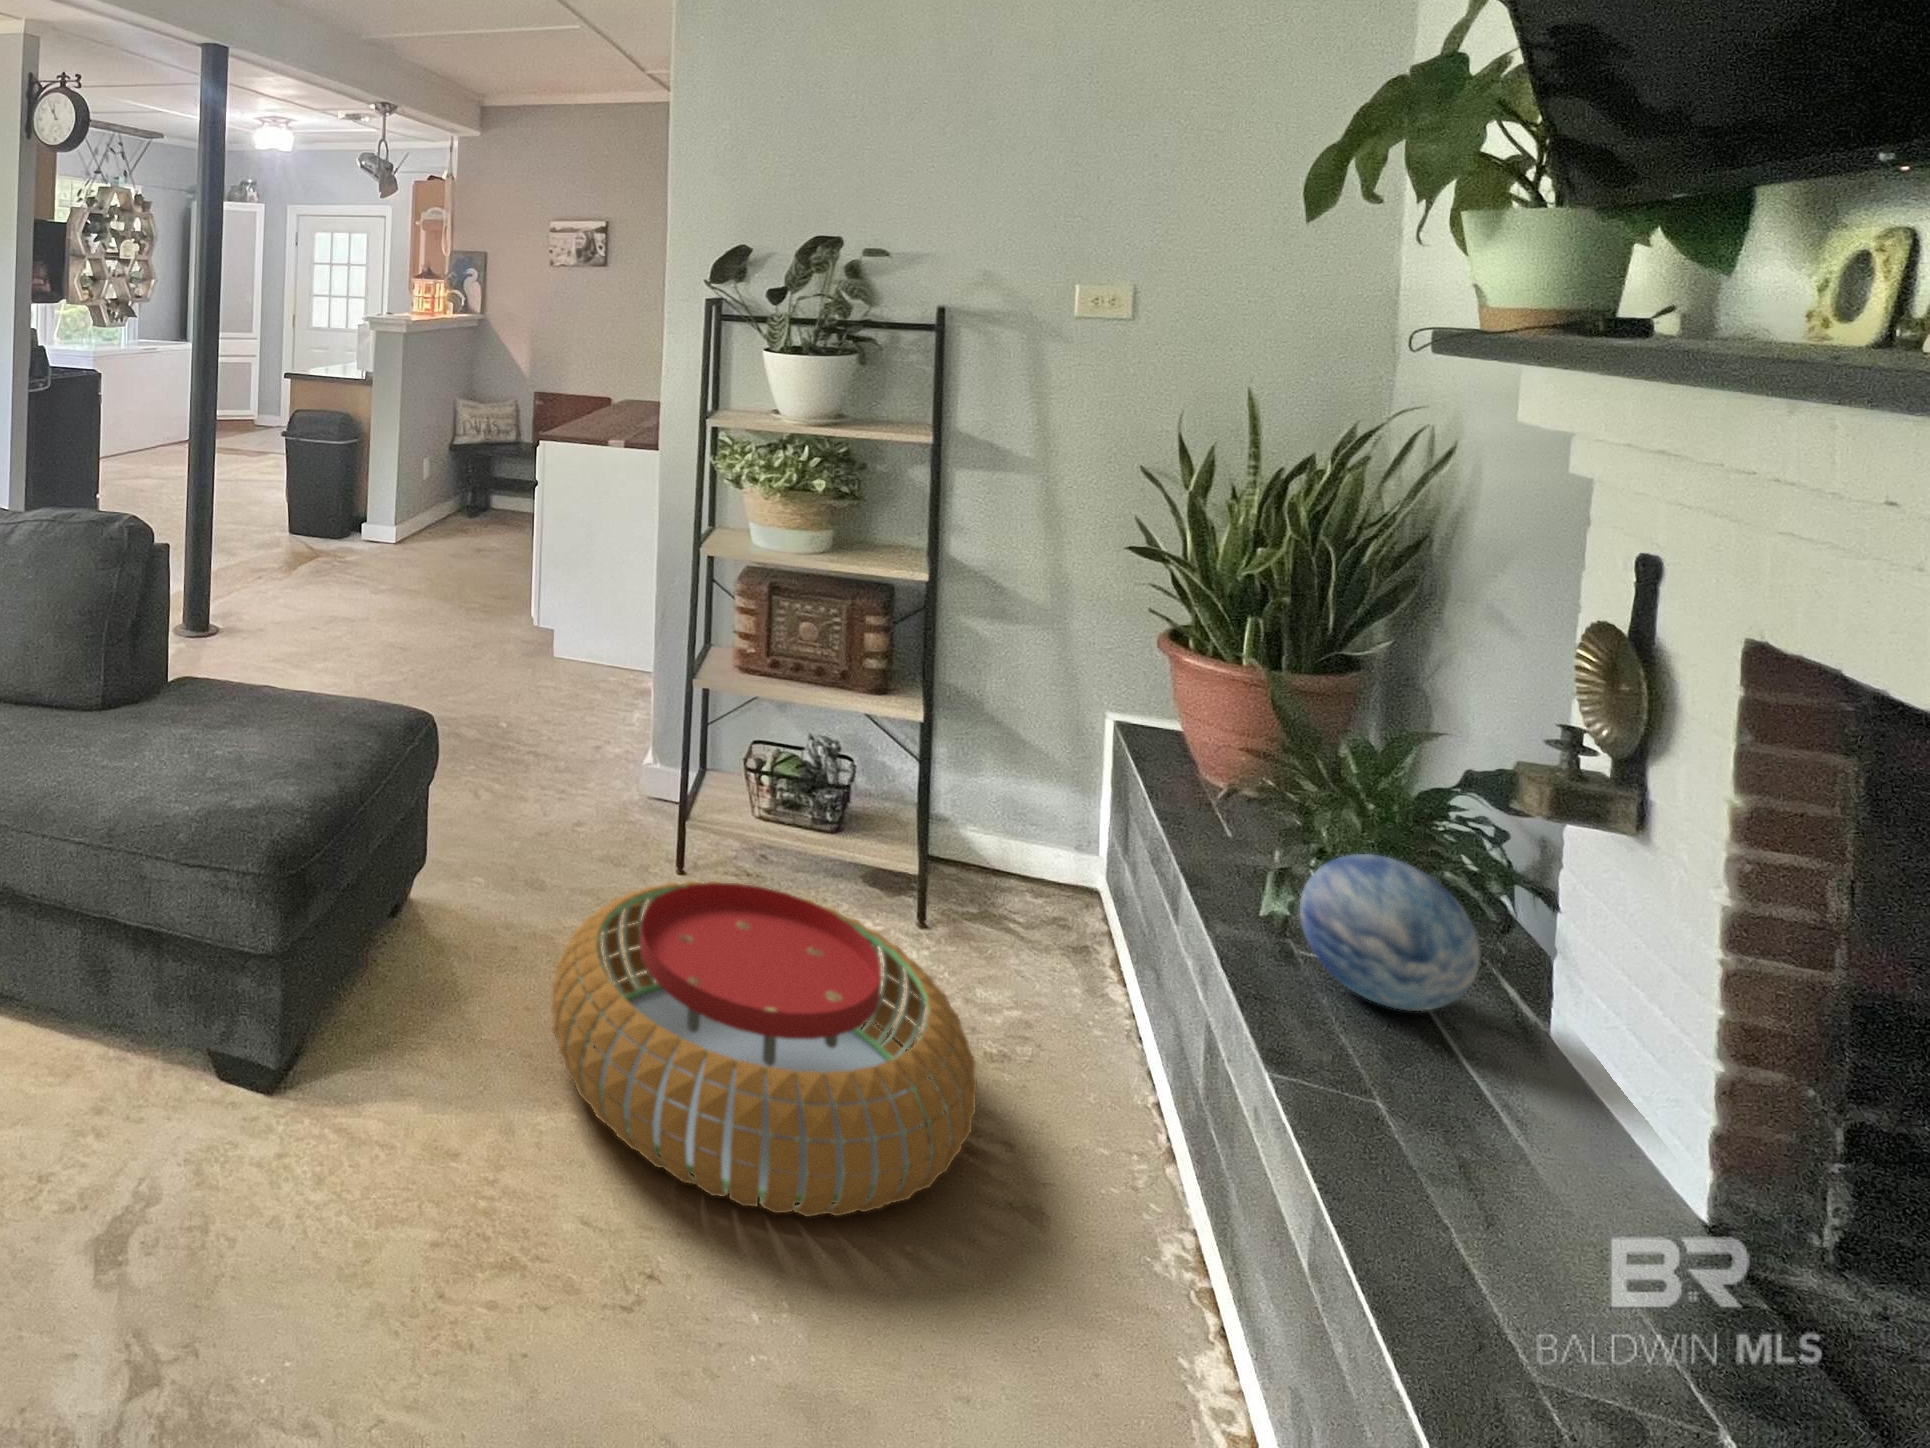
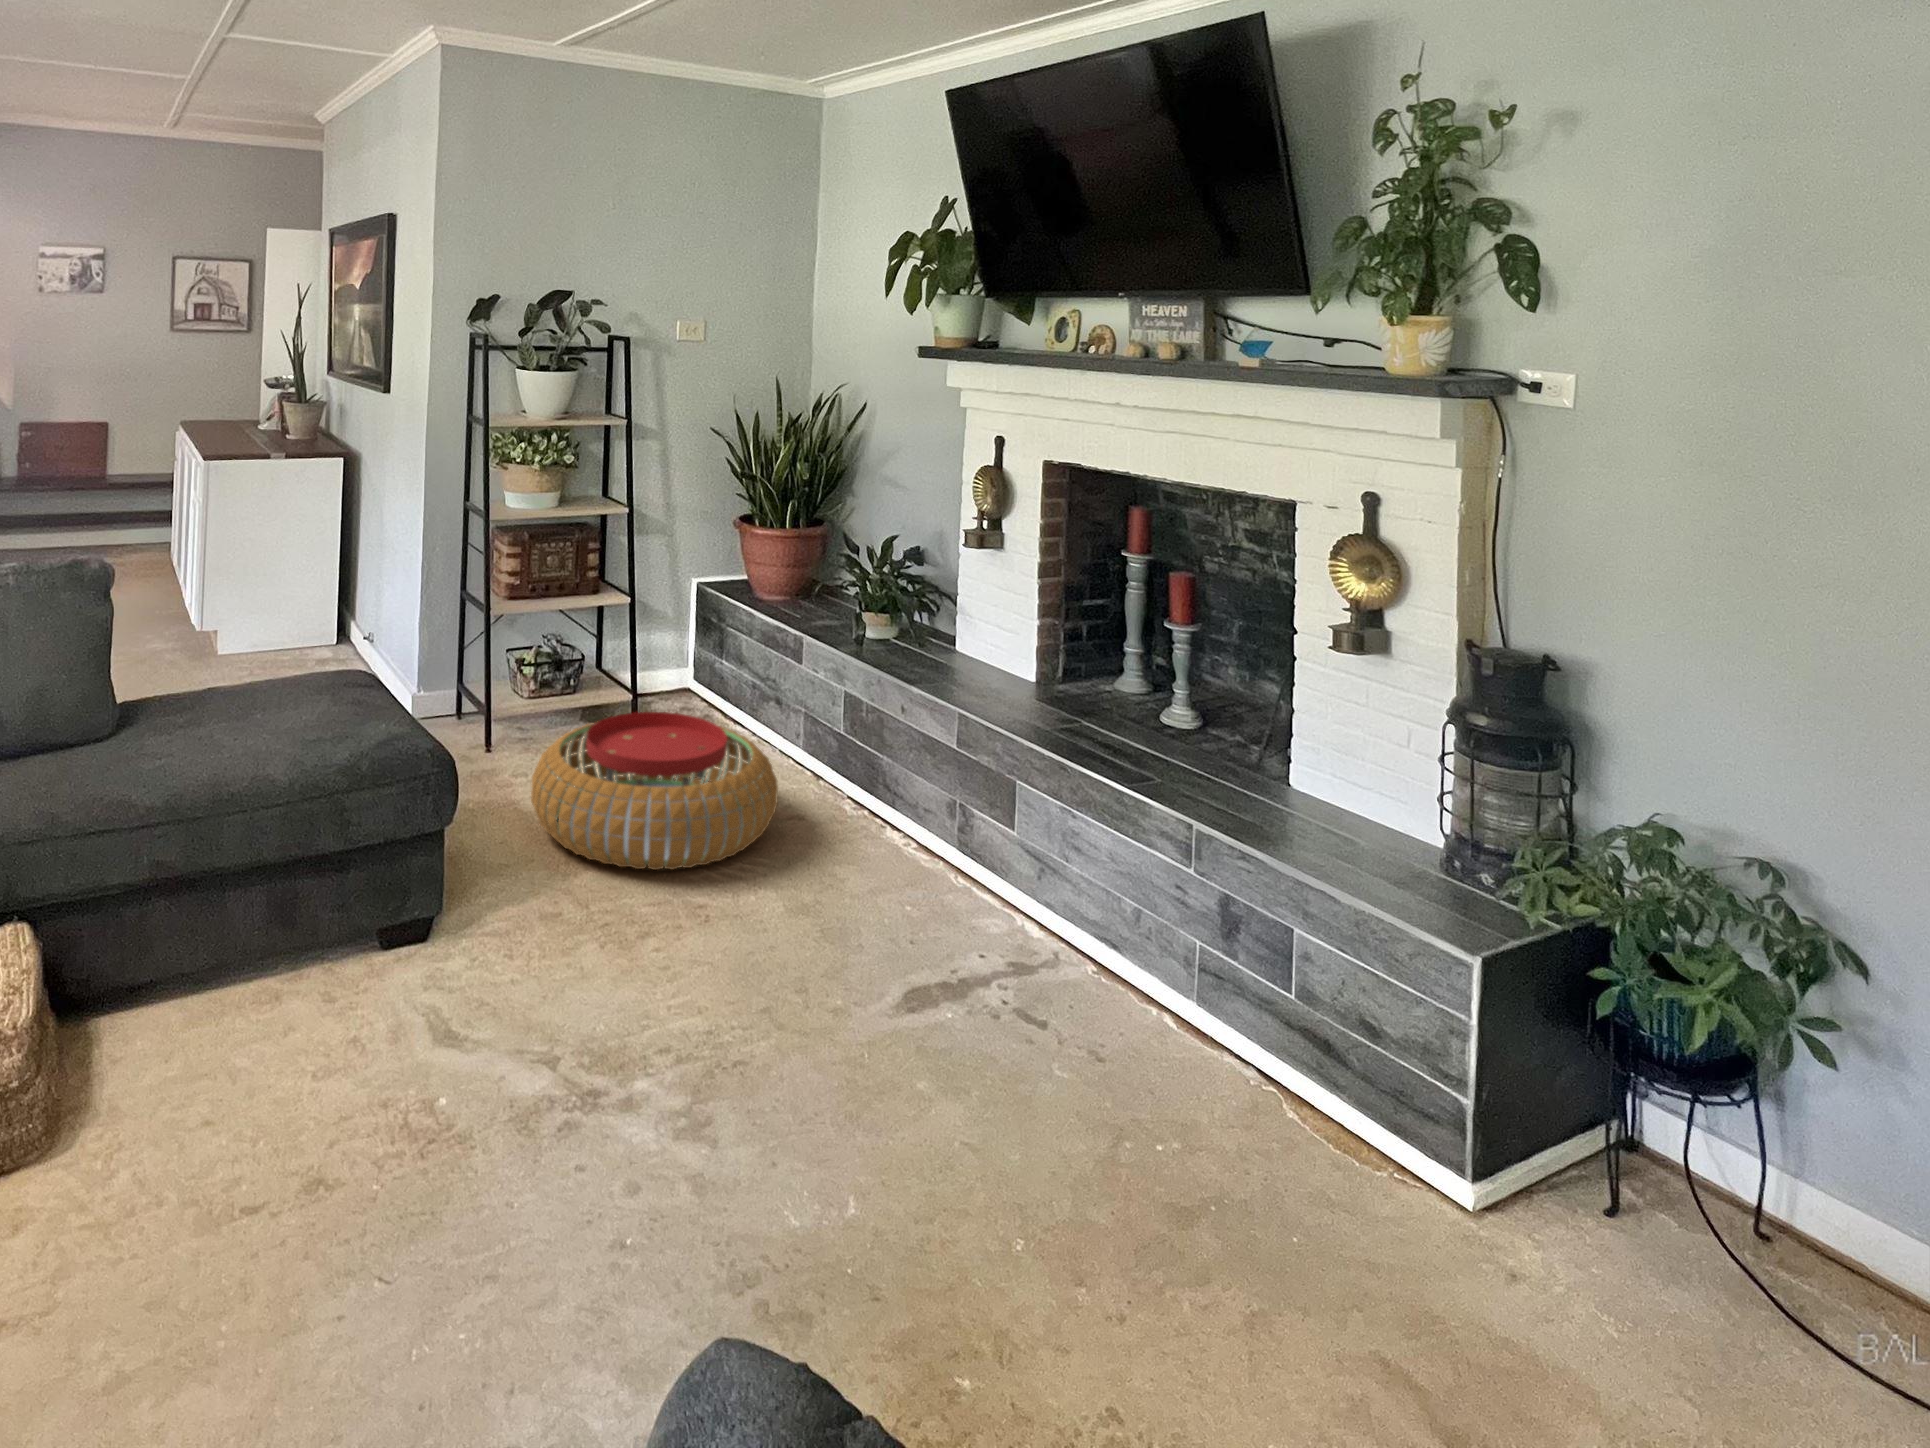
decorative orb: present [1300,854,1480,1011] -> none [881,592,945,657]

